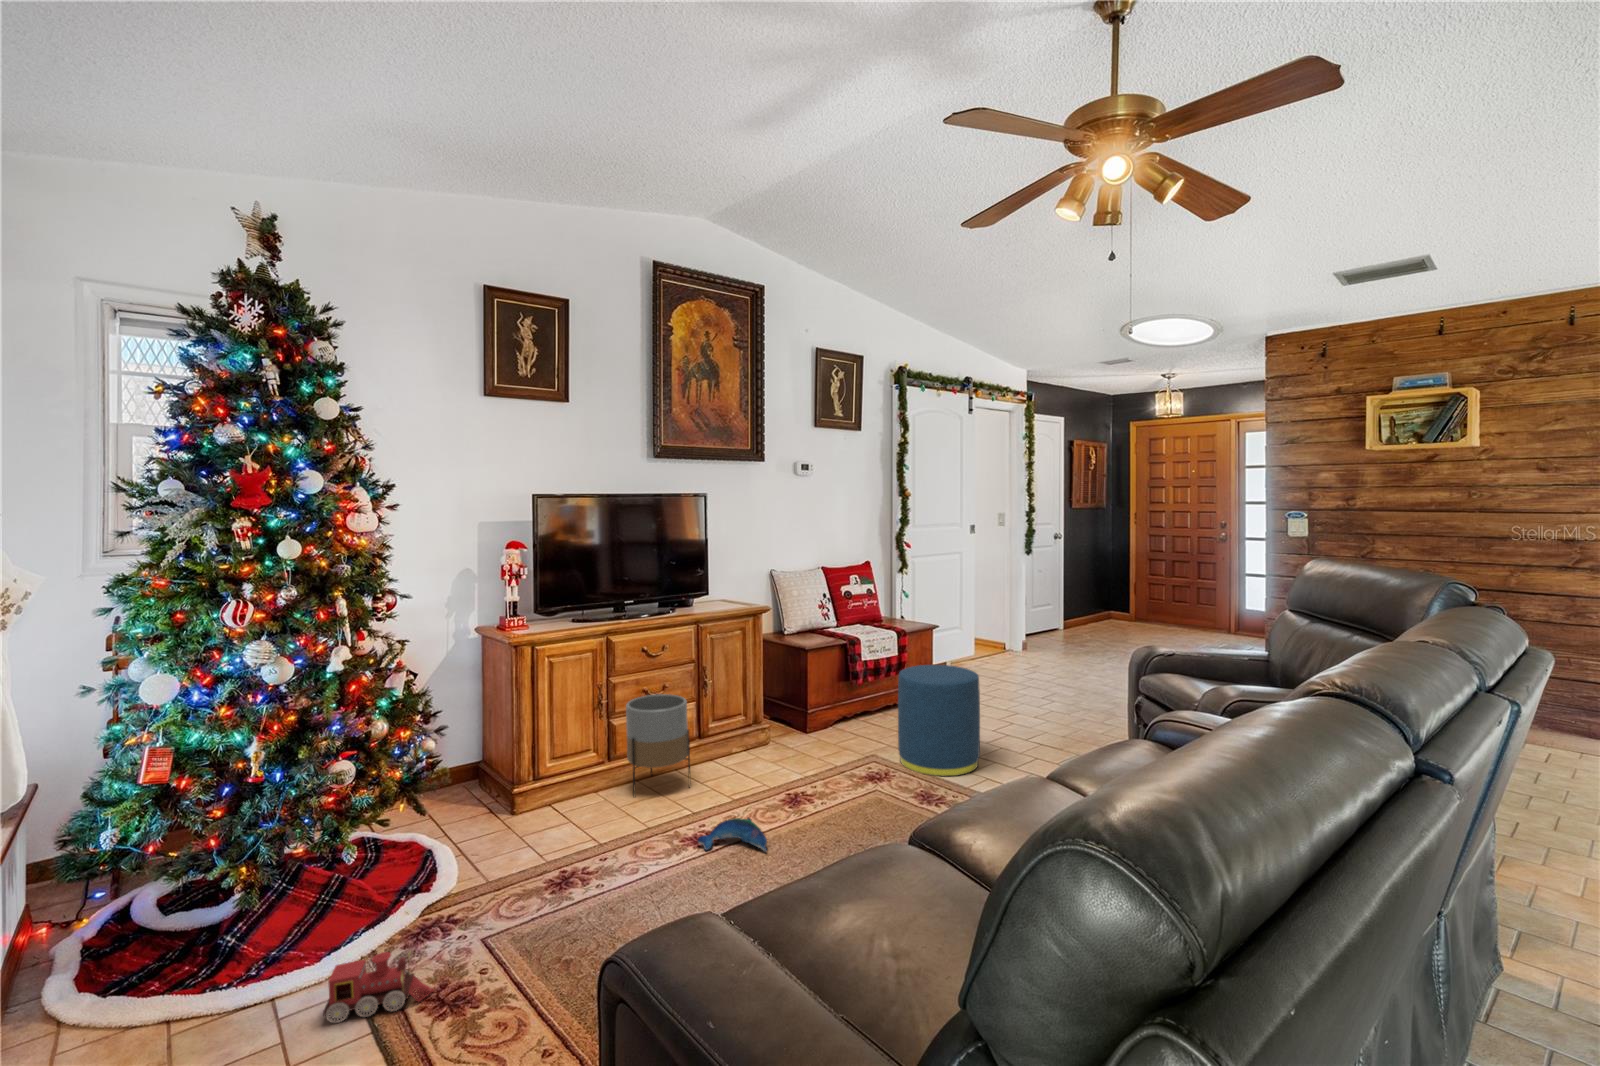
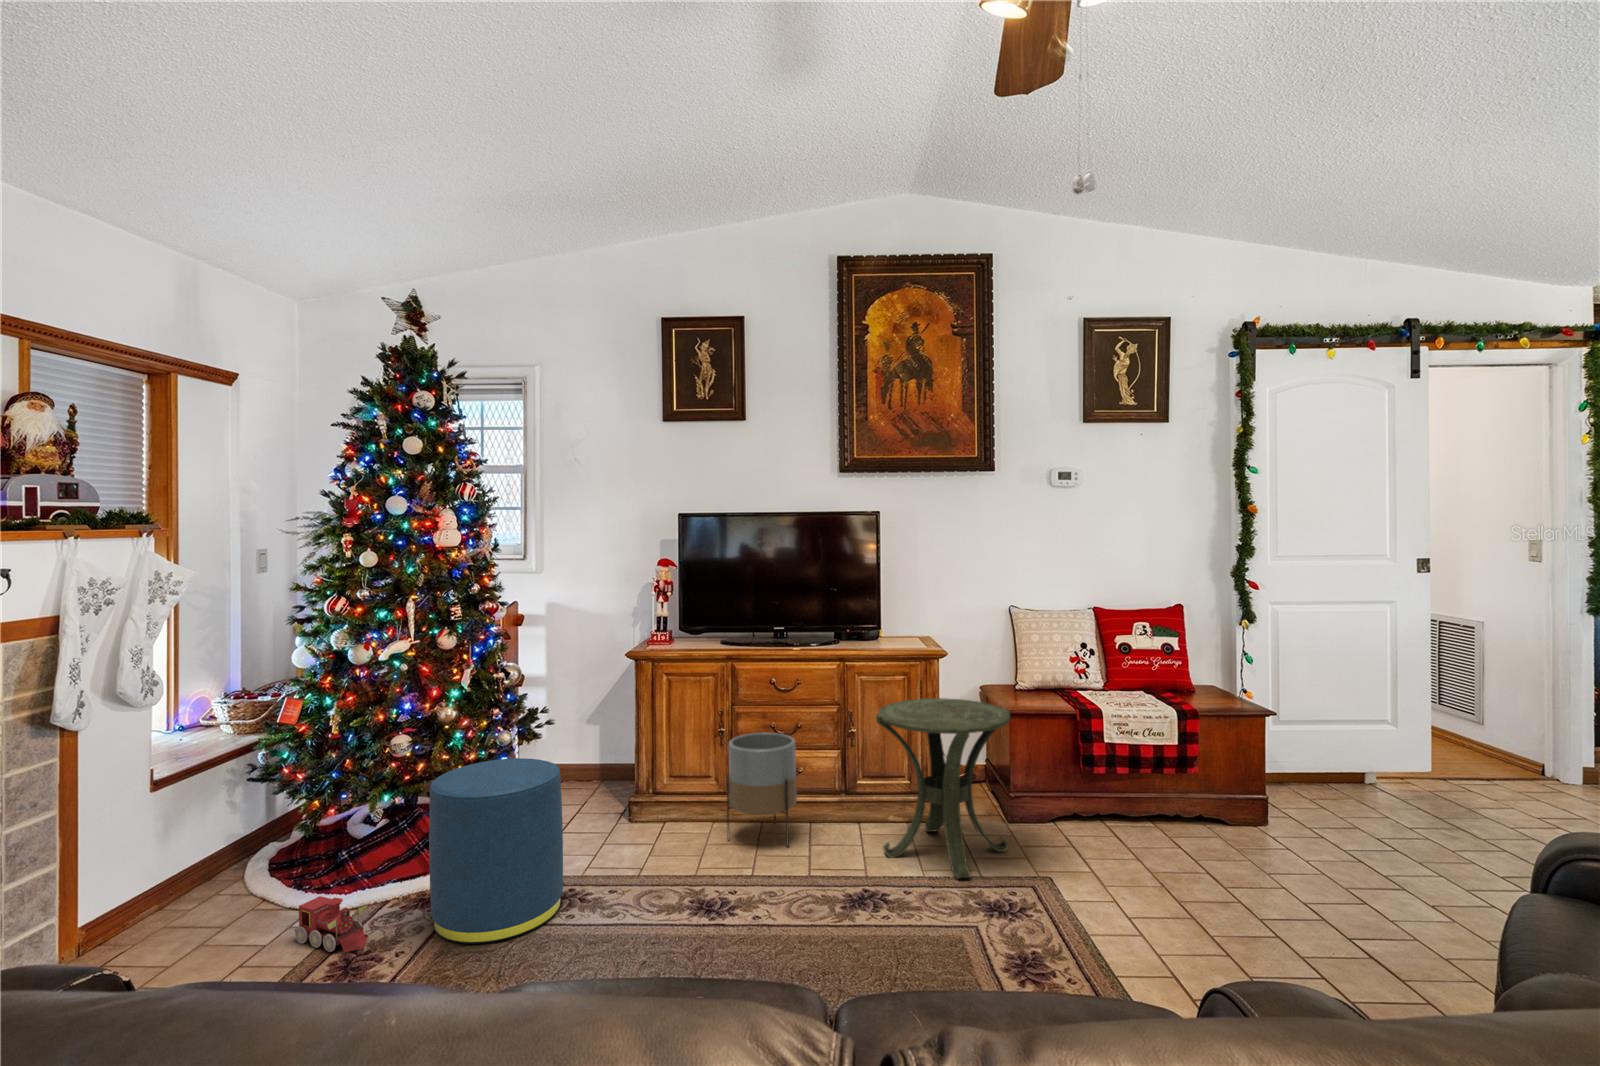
side table: none [747,643,847,772] -> present [876,698,1010,878]
ottoman: present [898,665,980,776] -> present [429,758,563,944]
plush toy: present [698,818,767,851] -> none [695,891,757,944]

